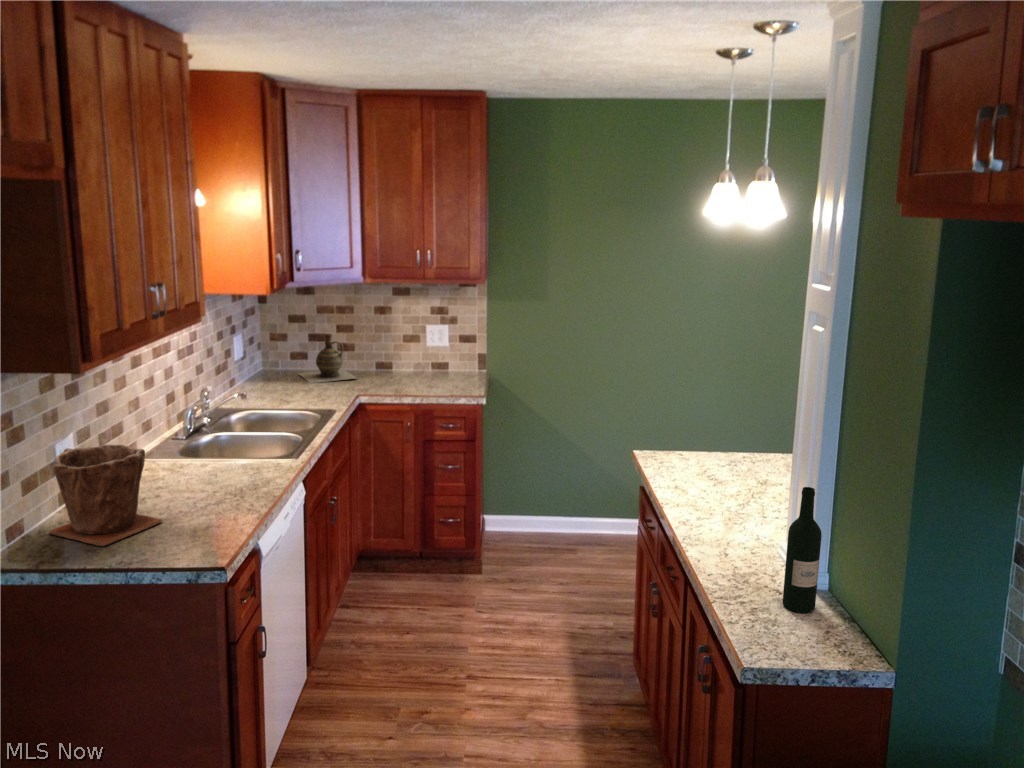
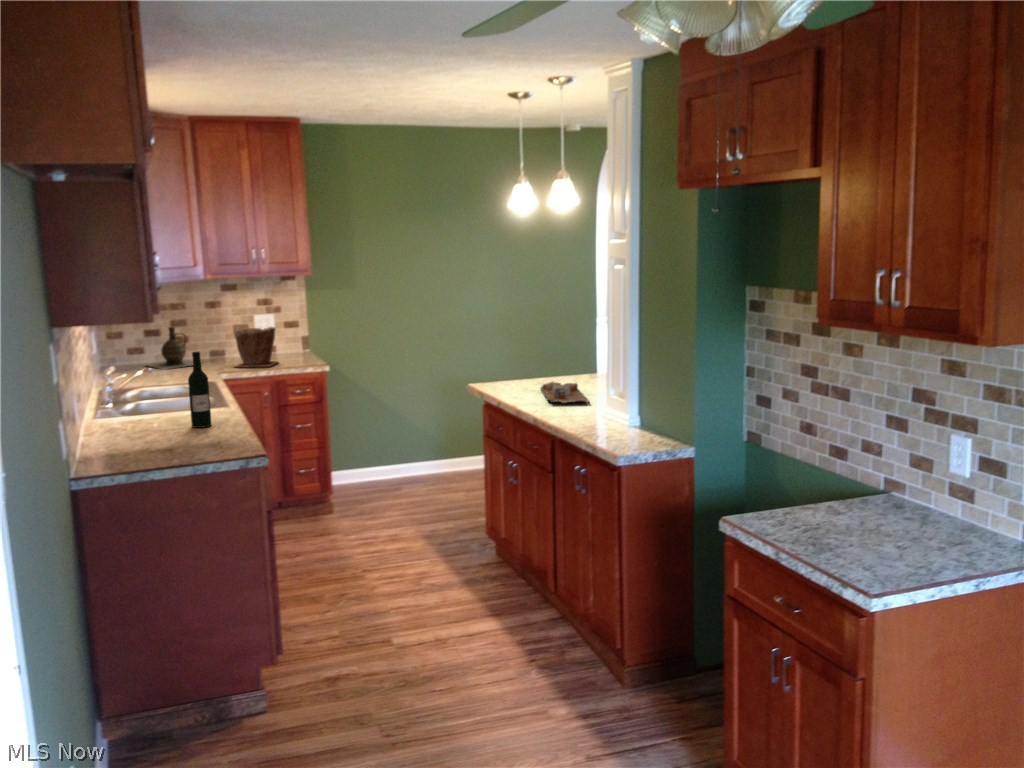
plant pot: present [49,445,163,546] -> present [233,327,278,367]
cutting board: none [704,470,767,525] -> present [540,382,590,403]
wine bottle: present [783,487,822,613] -> present [188,352,211,428]

